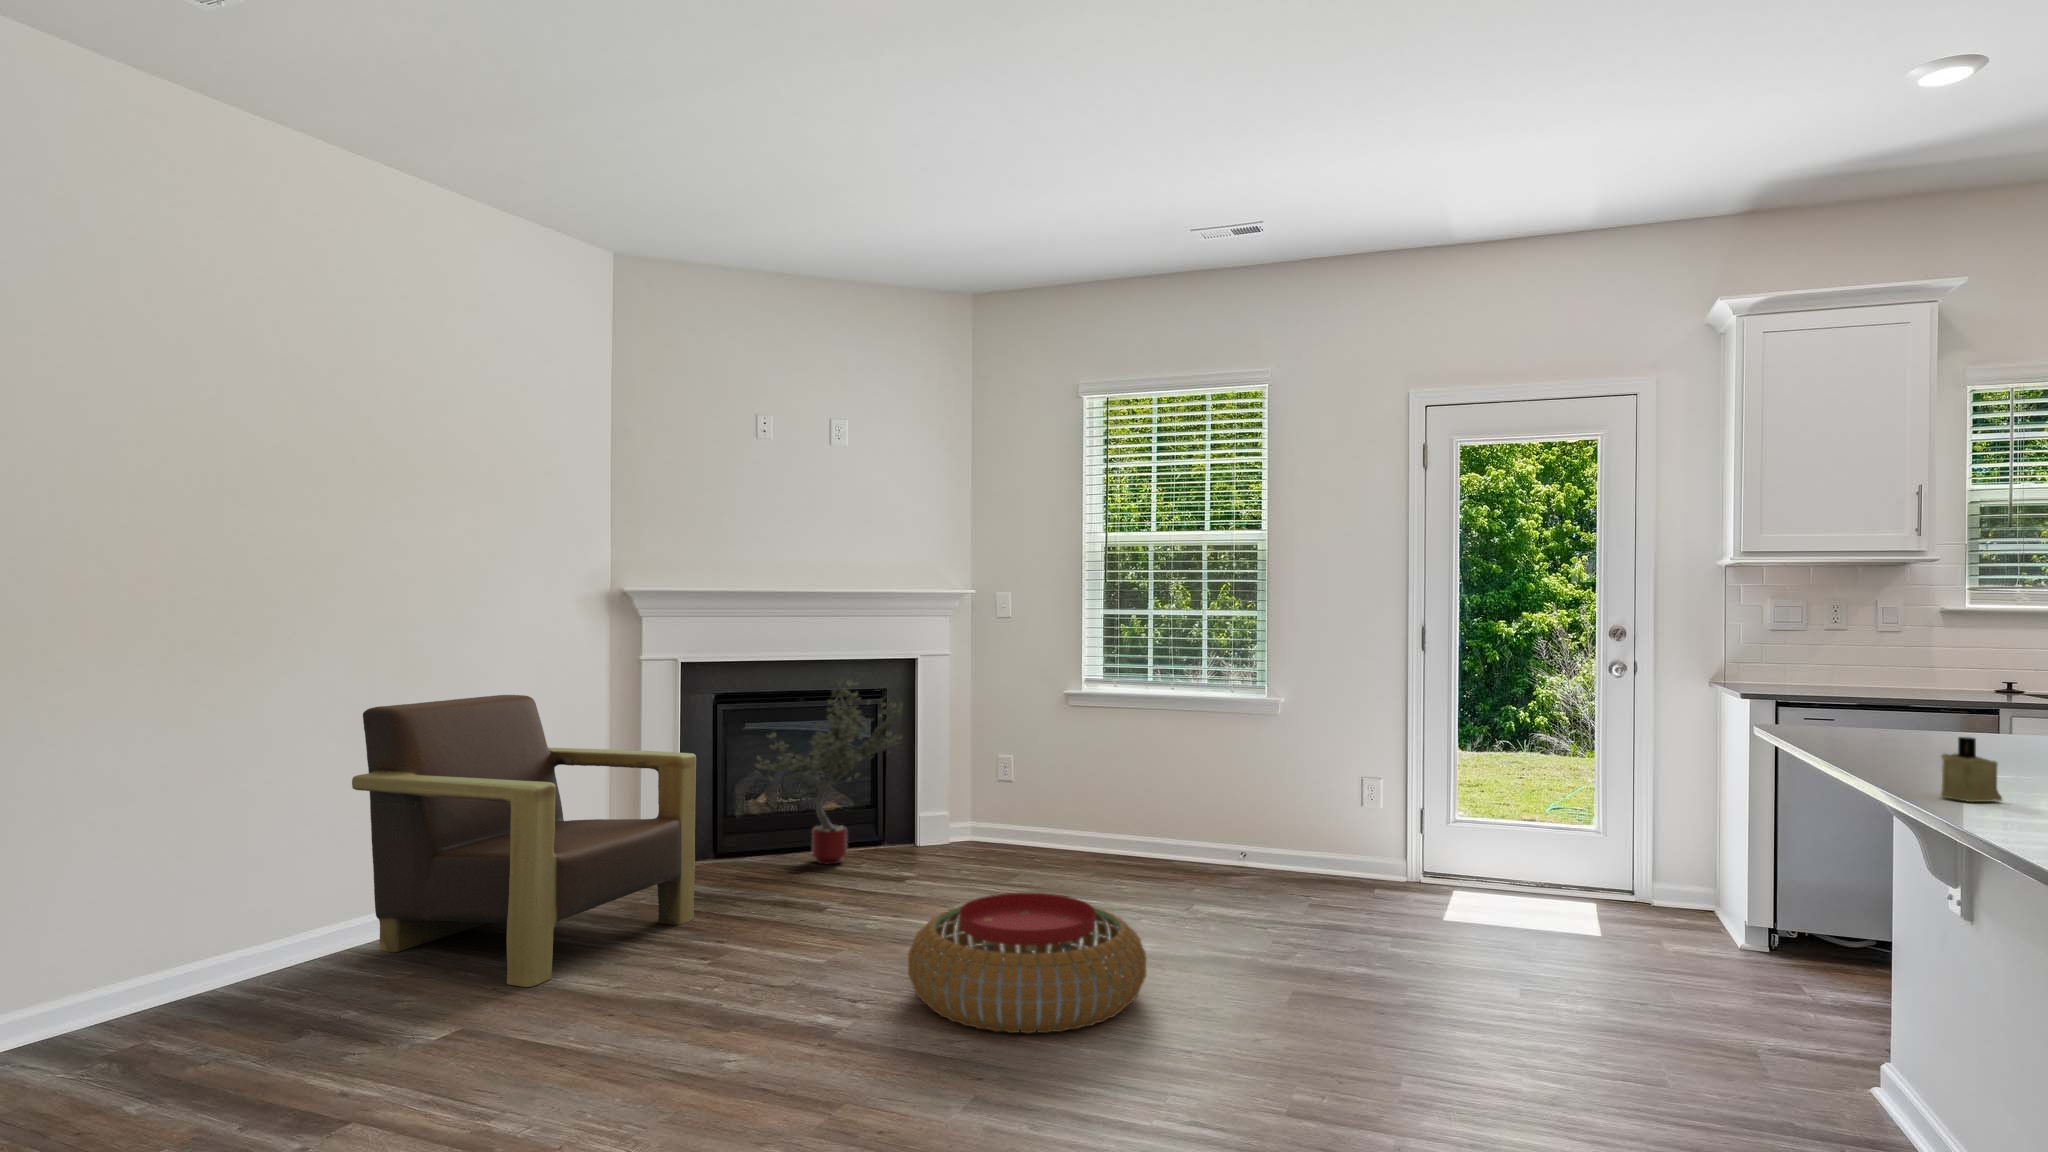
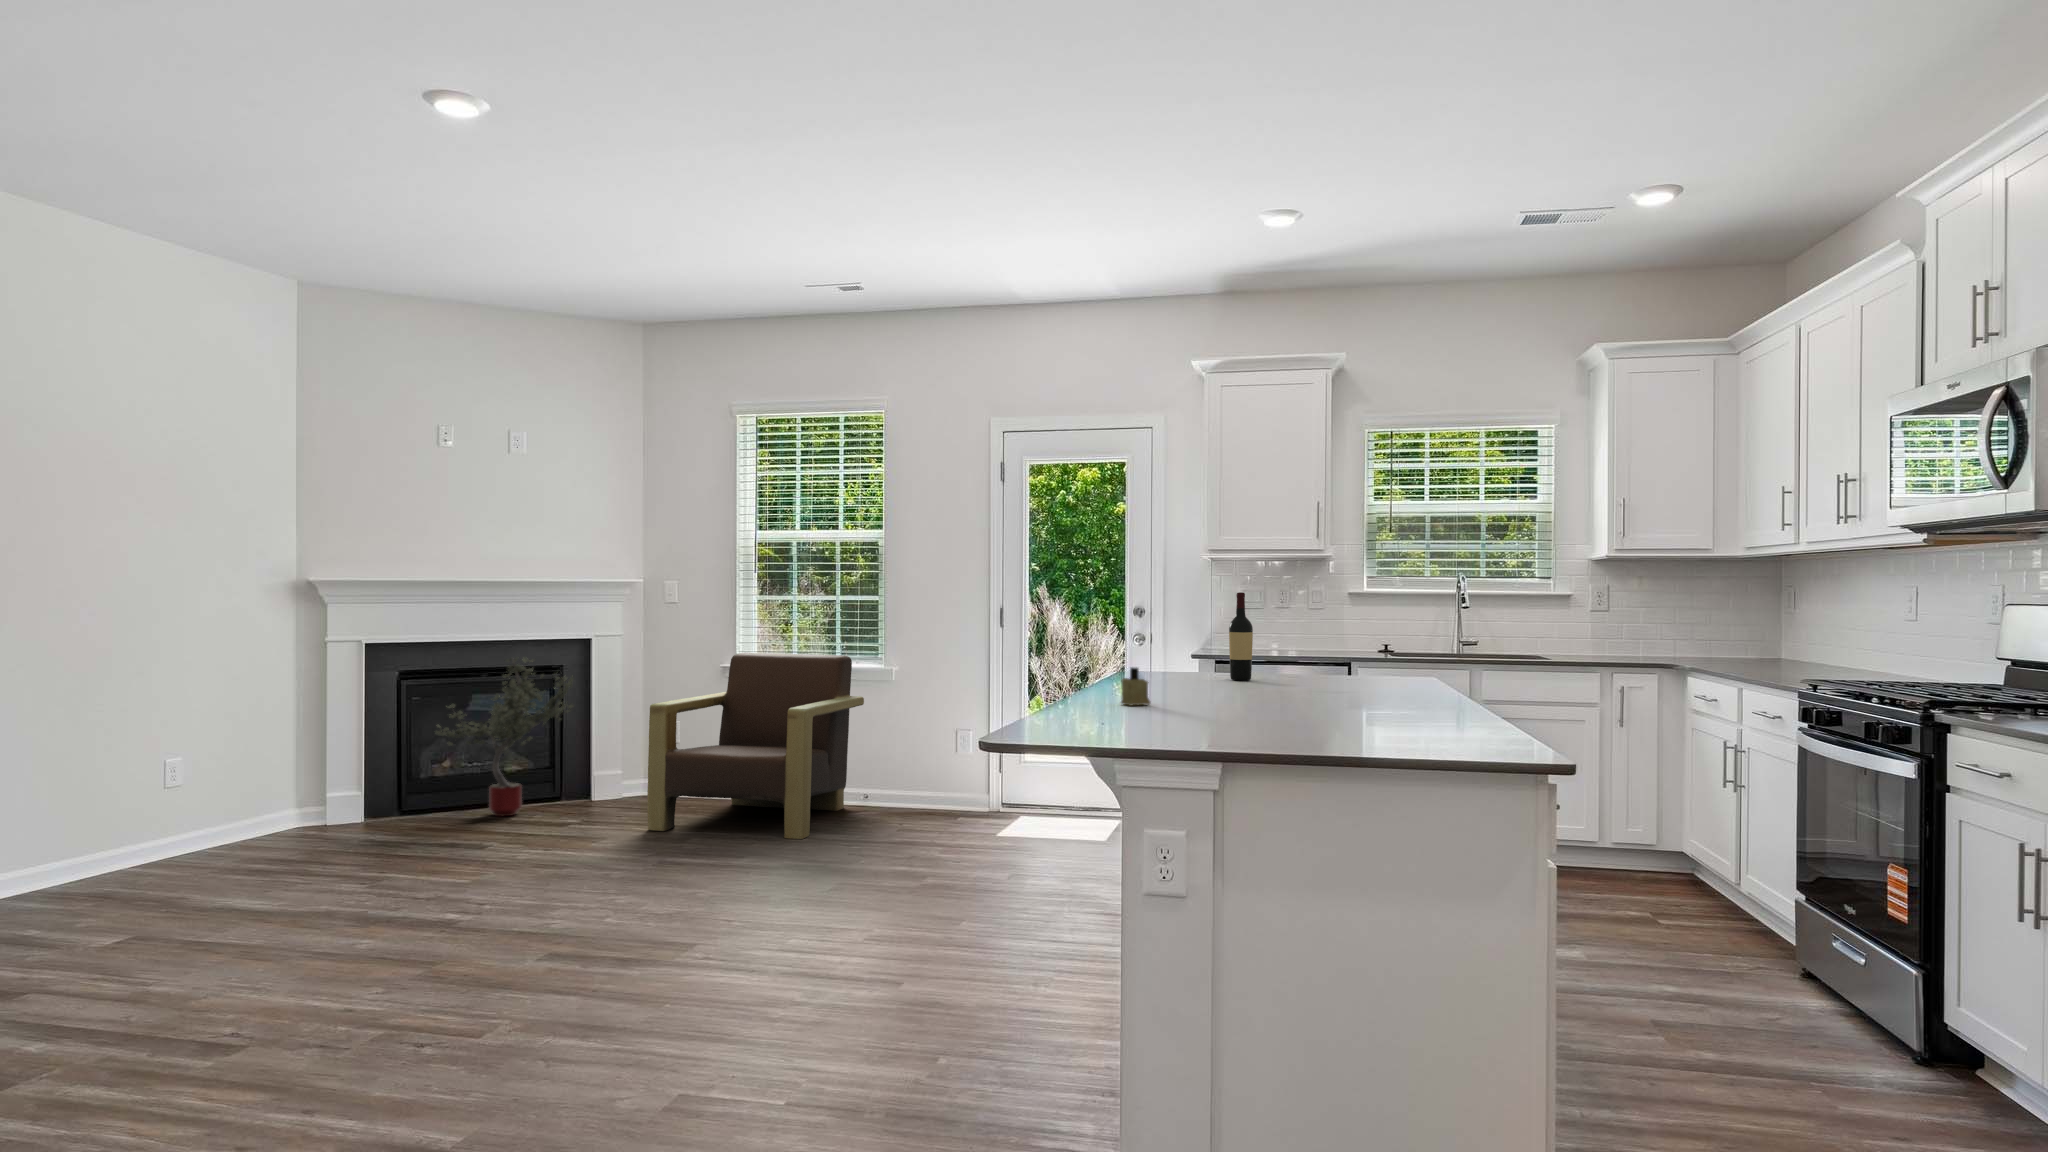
wine bottle: none [1939,612,1983,745] -> present [1229,592,1253,681]
armchair: present [352,695,696,987] -> present [647,652,864,839]
pouf: present [908,893,1147,1034] -> none [532,818,727,918]

